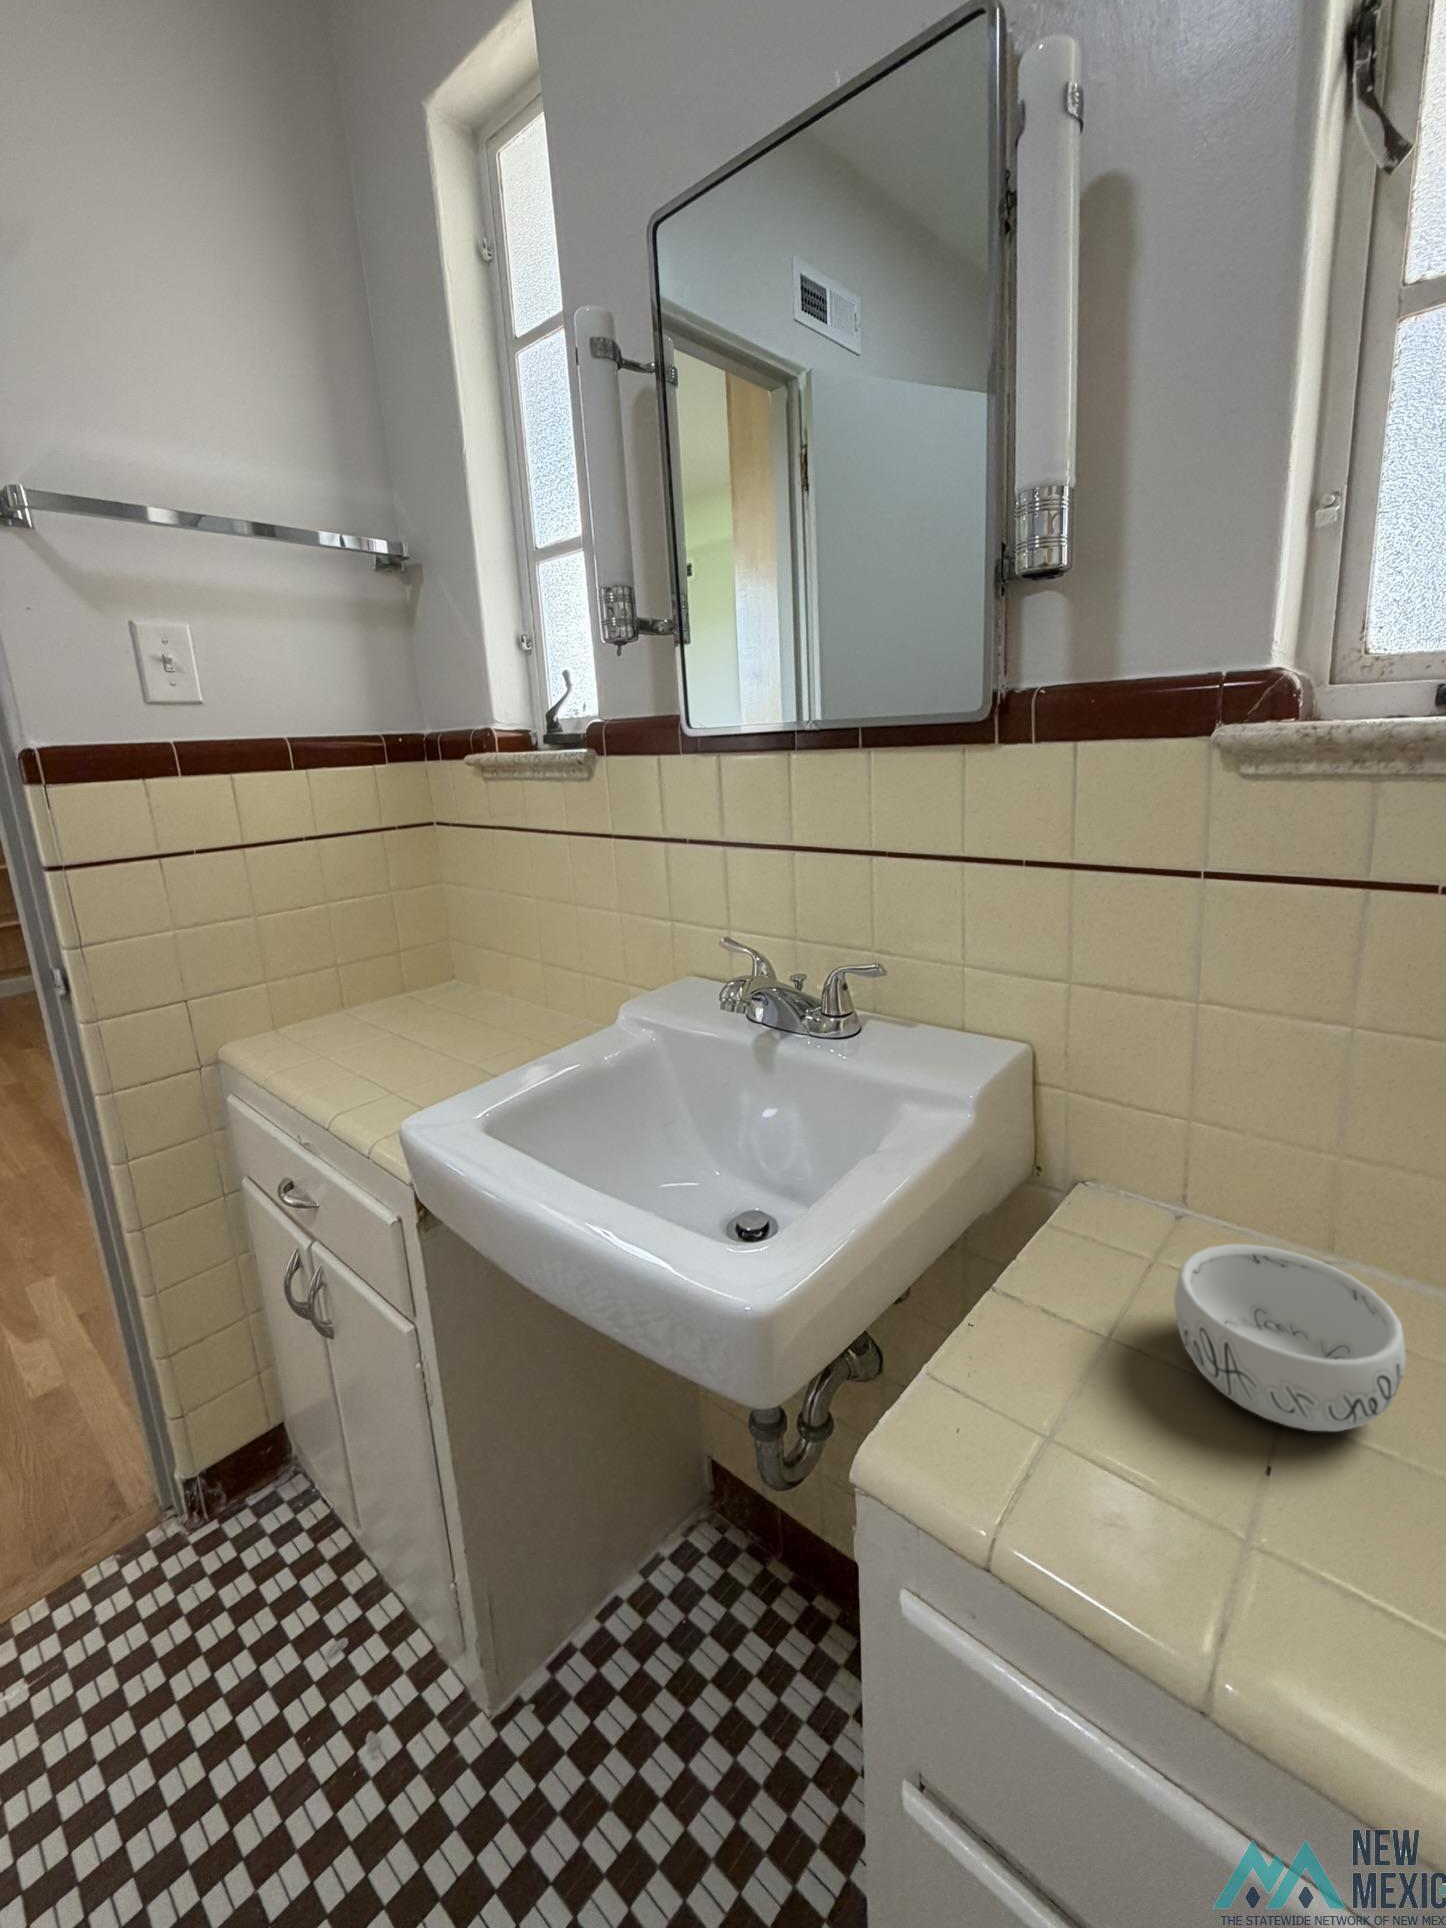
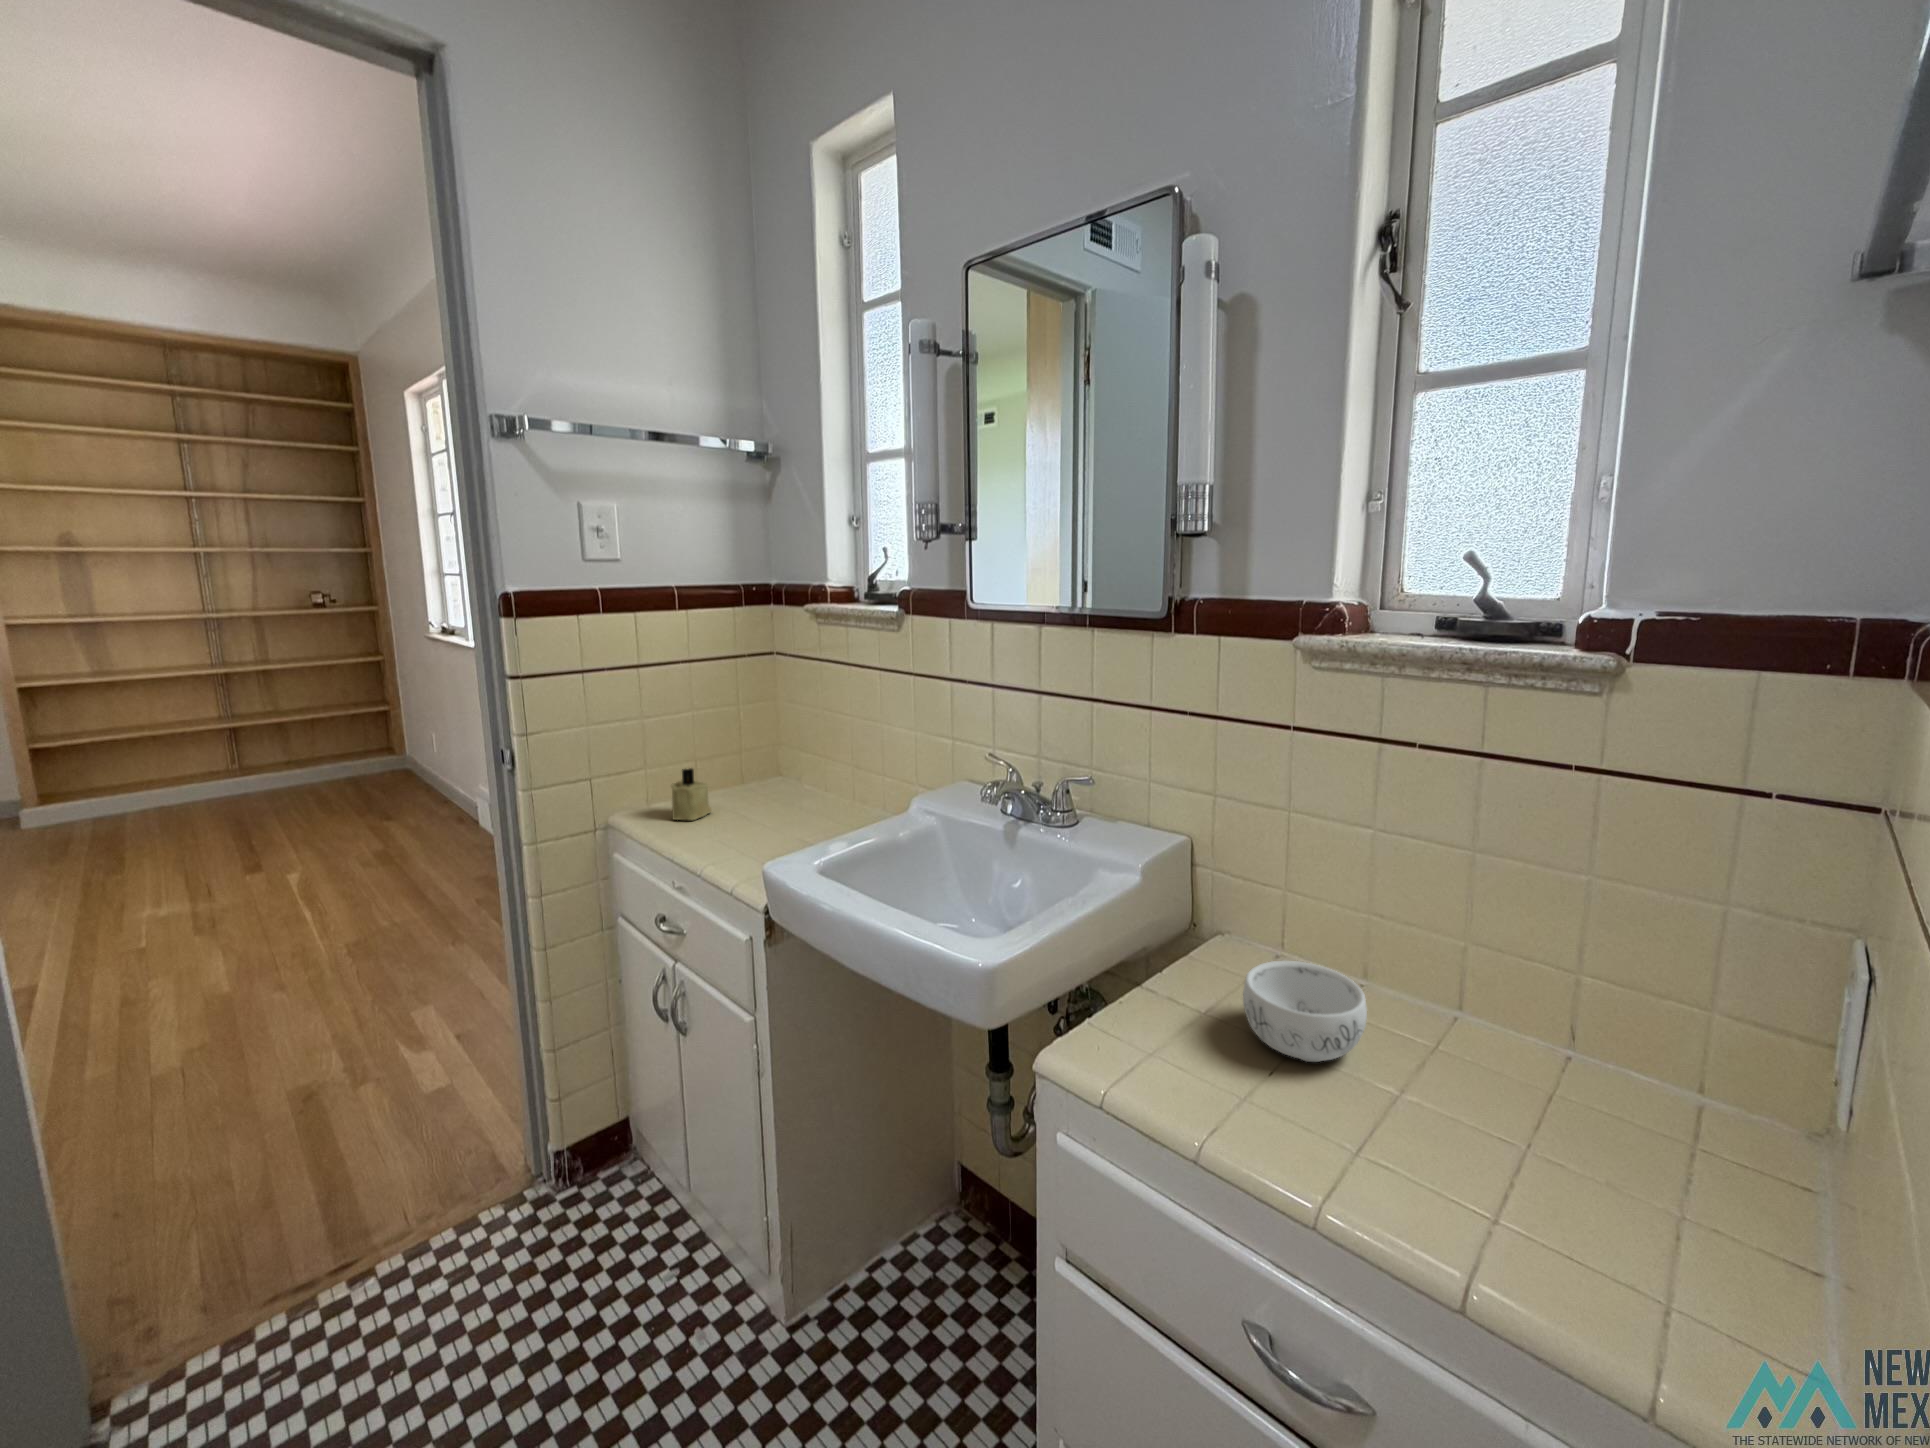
candle: none [297,978,358,1048] -> present [671,768,712,820]

